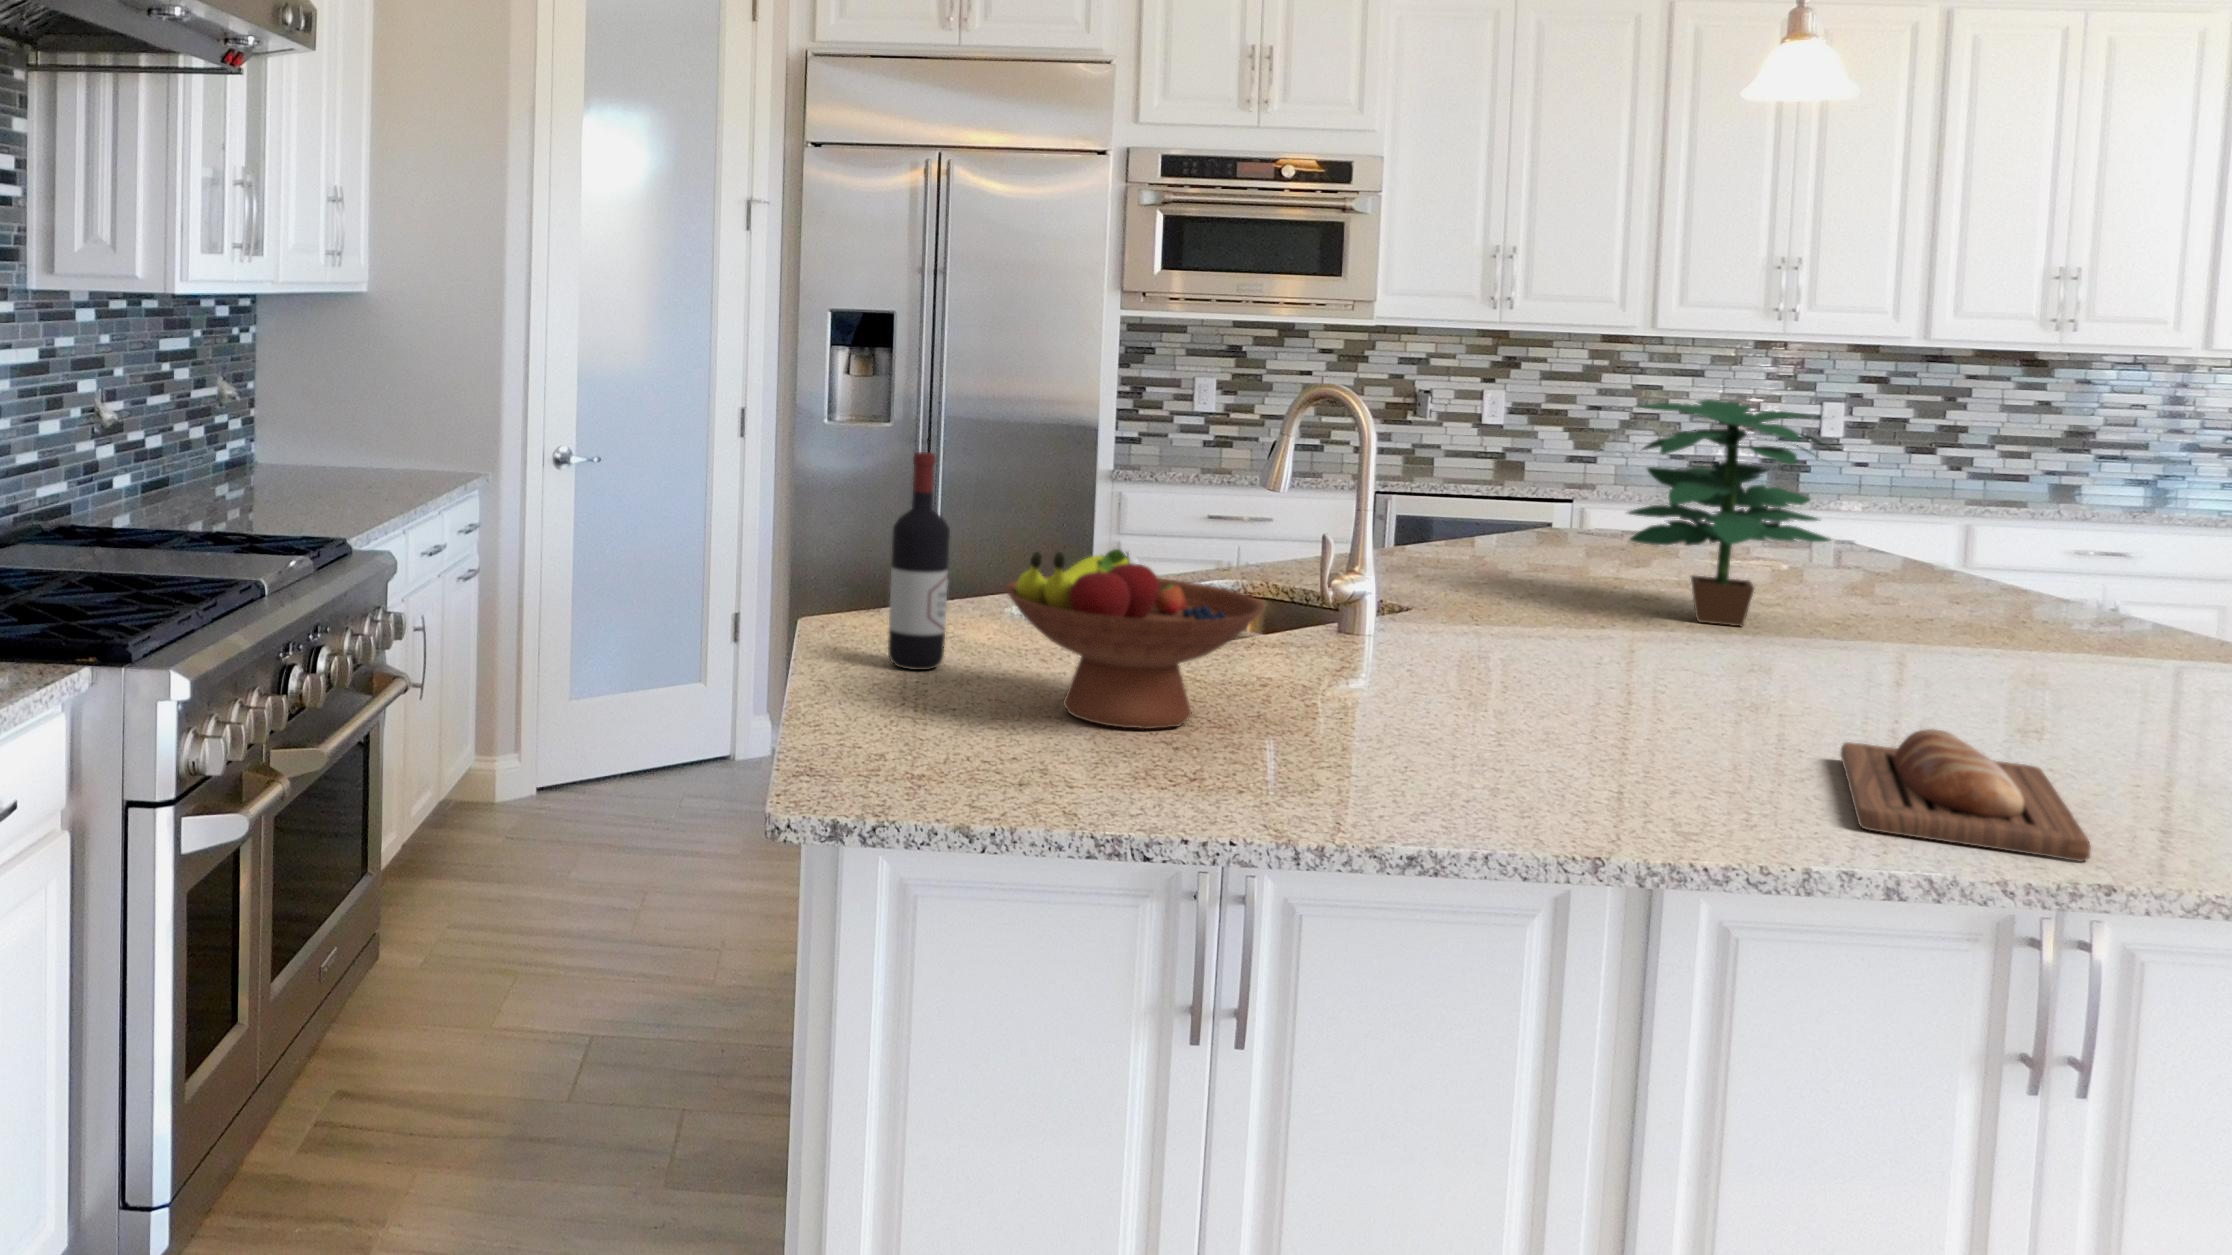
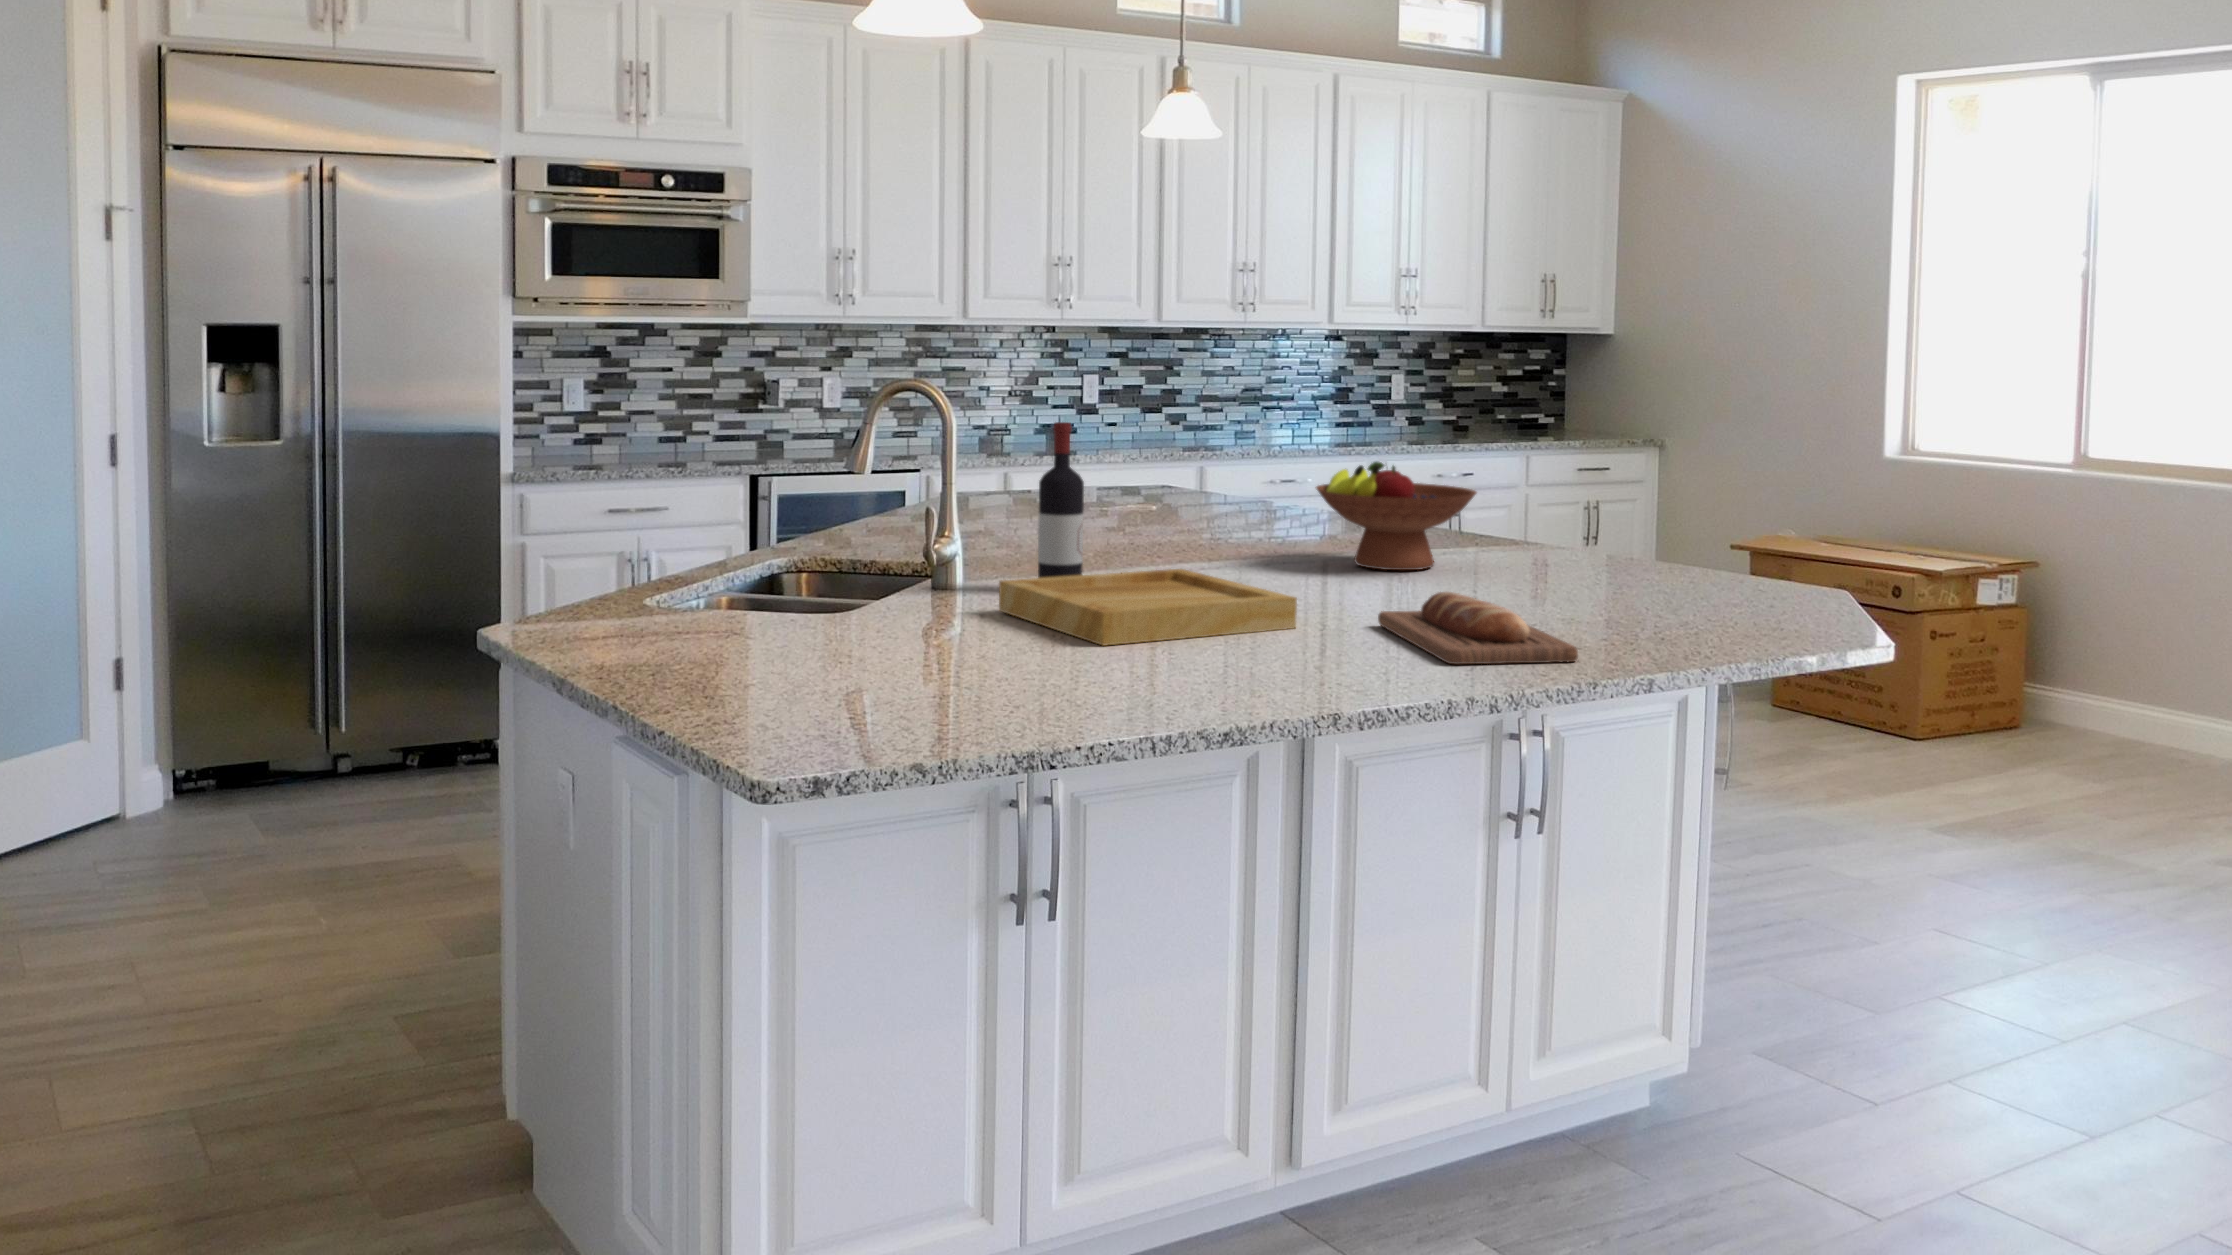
potted plant: present [1628,399,1832,626] -> none [1100,369,1246,549]
wine bottle: present [888,452,950,670] -> present [1038,422,1084,578]
fruit bowl: present [1005,549,1265,729] -> present [1316,462,1477,570]
tray: none [1363,634,1717,745] -> present [999,569,1297,646]

